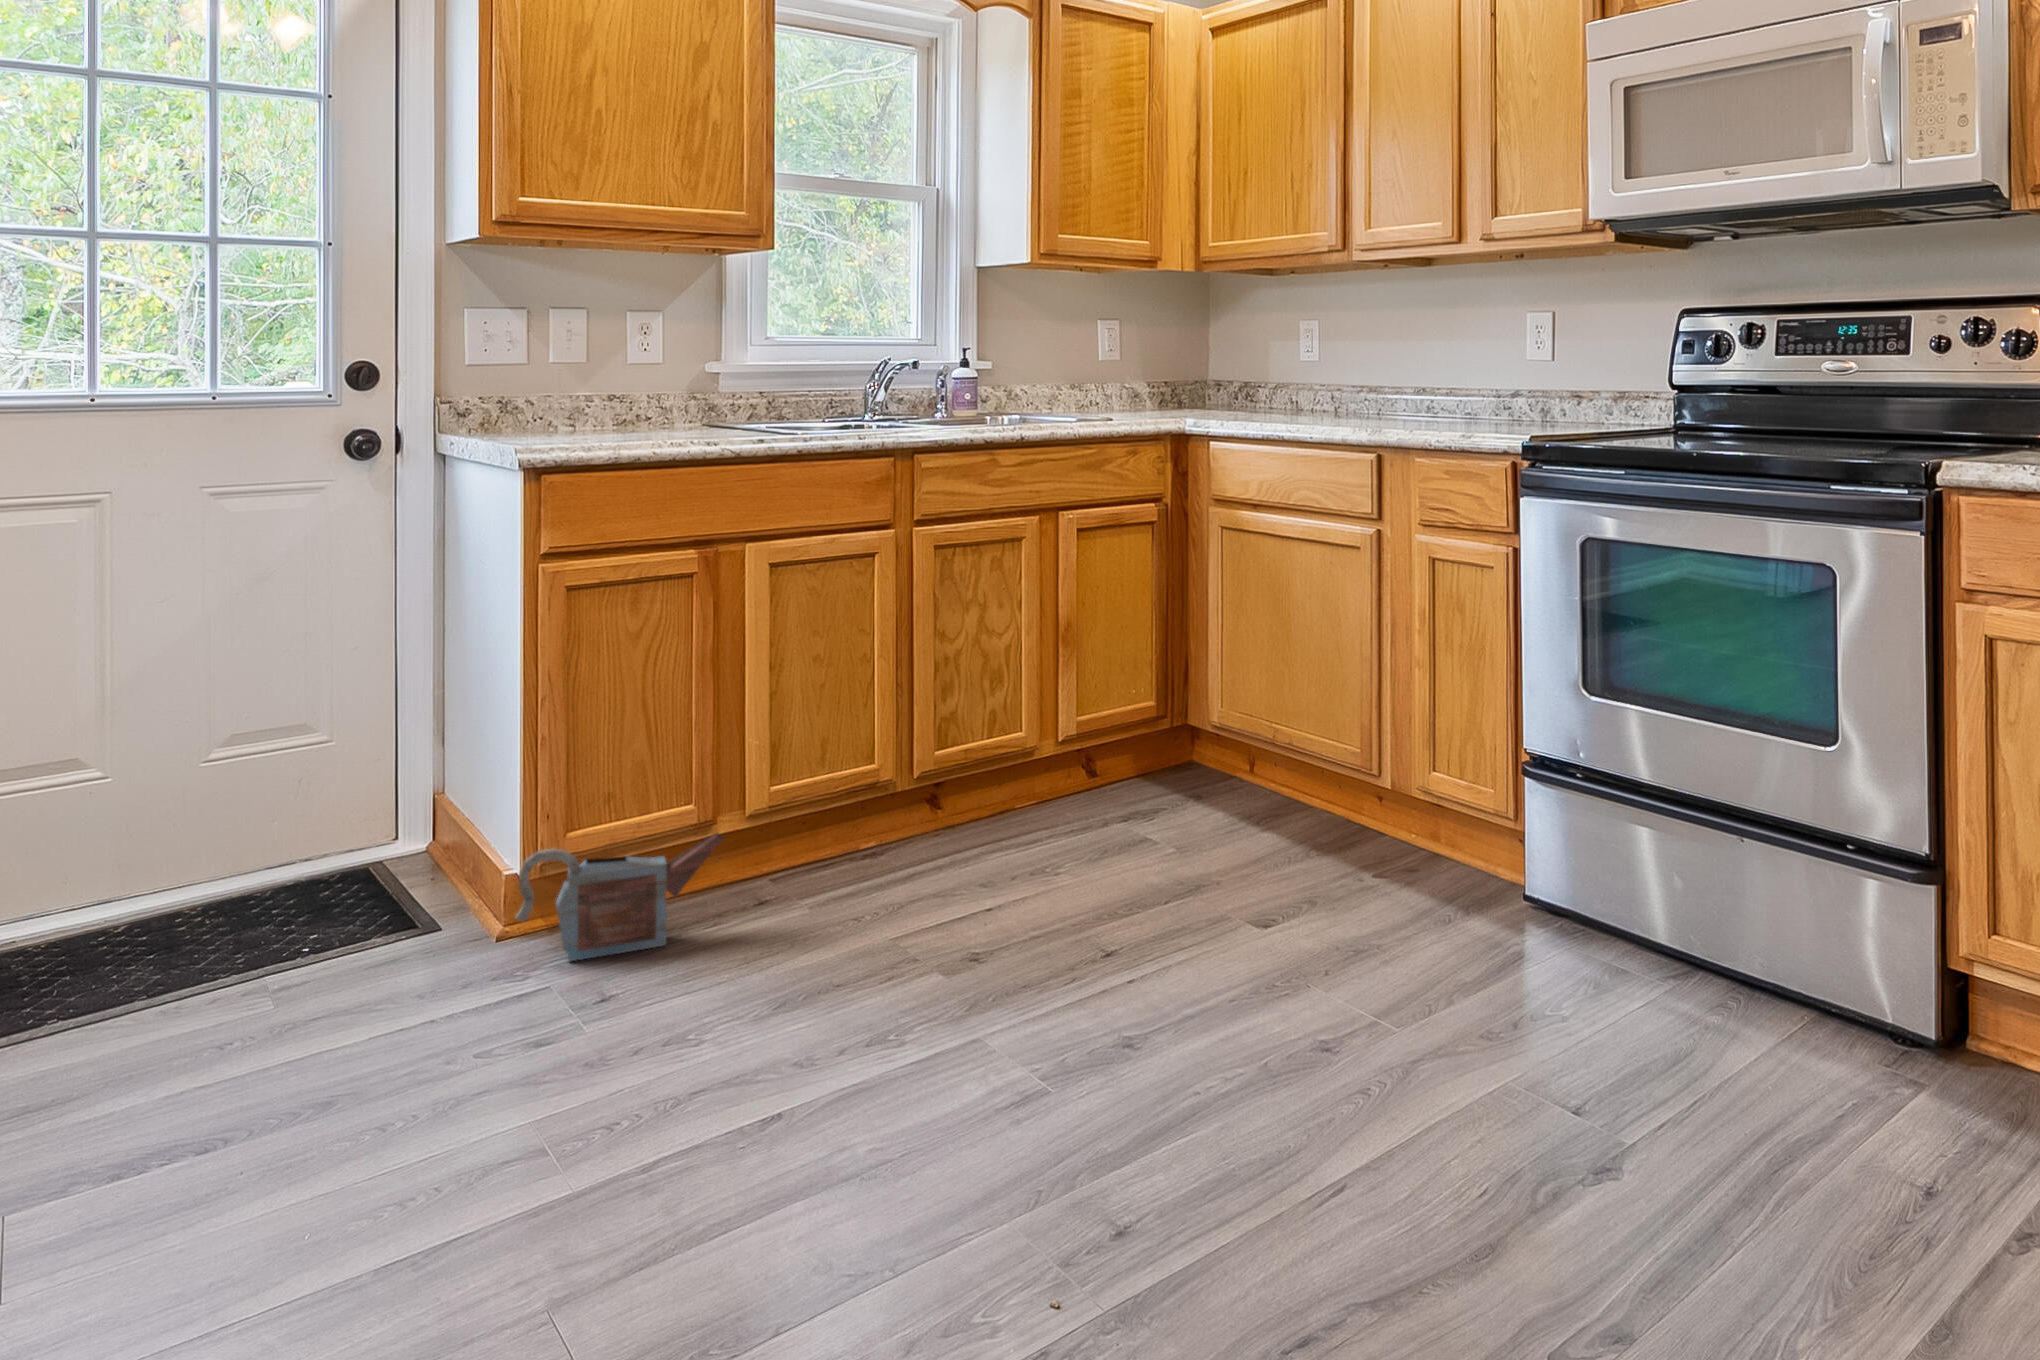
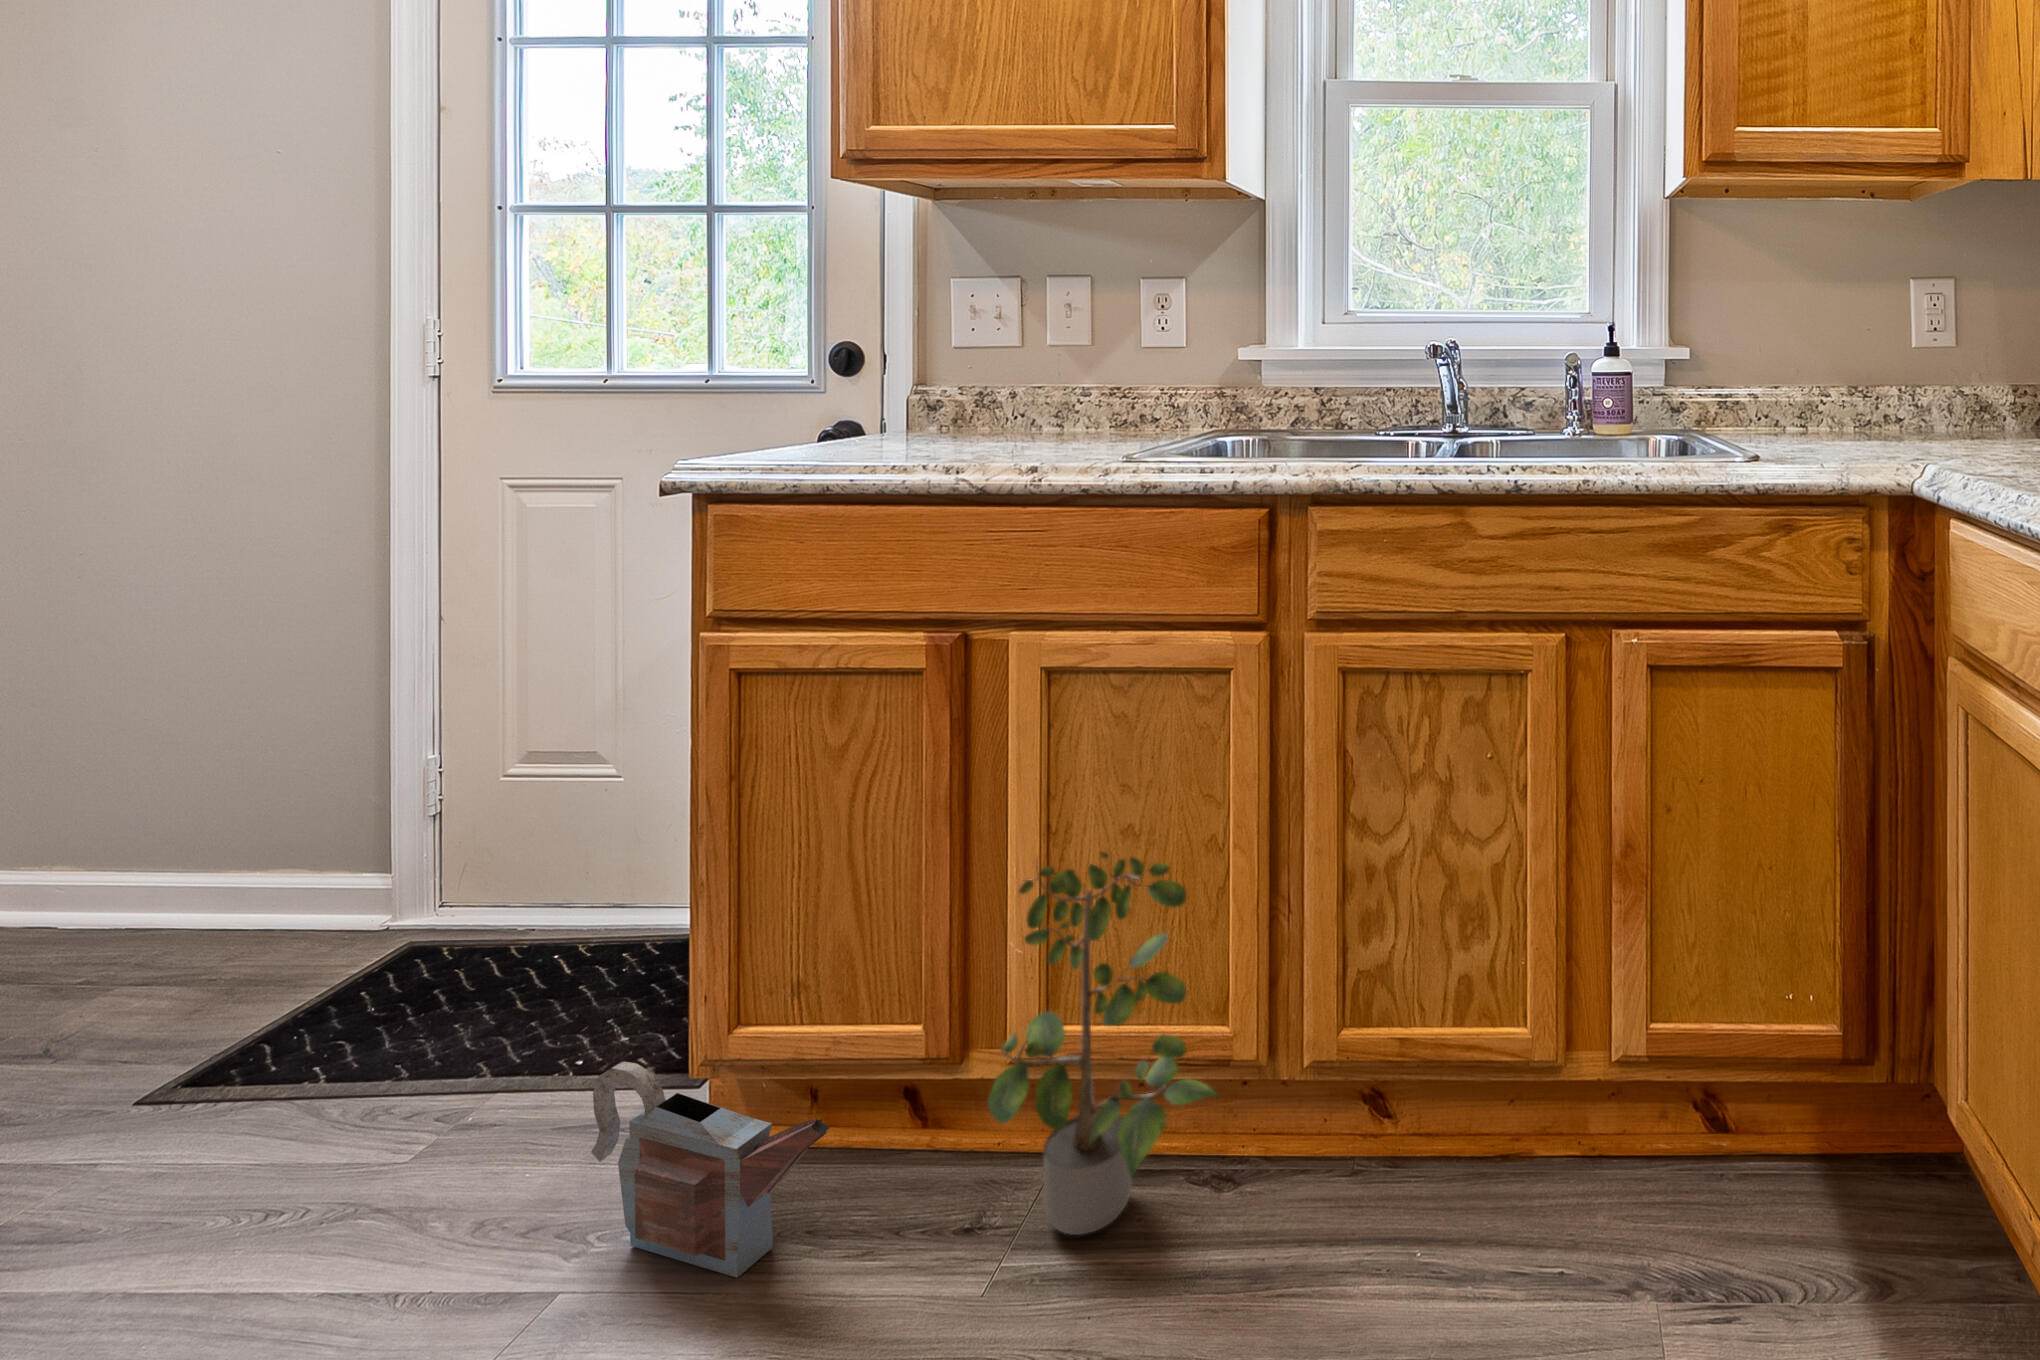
potted plant: none [776,653,908,885] -> present [988,852,1219,1235]

